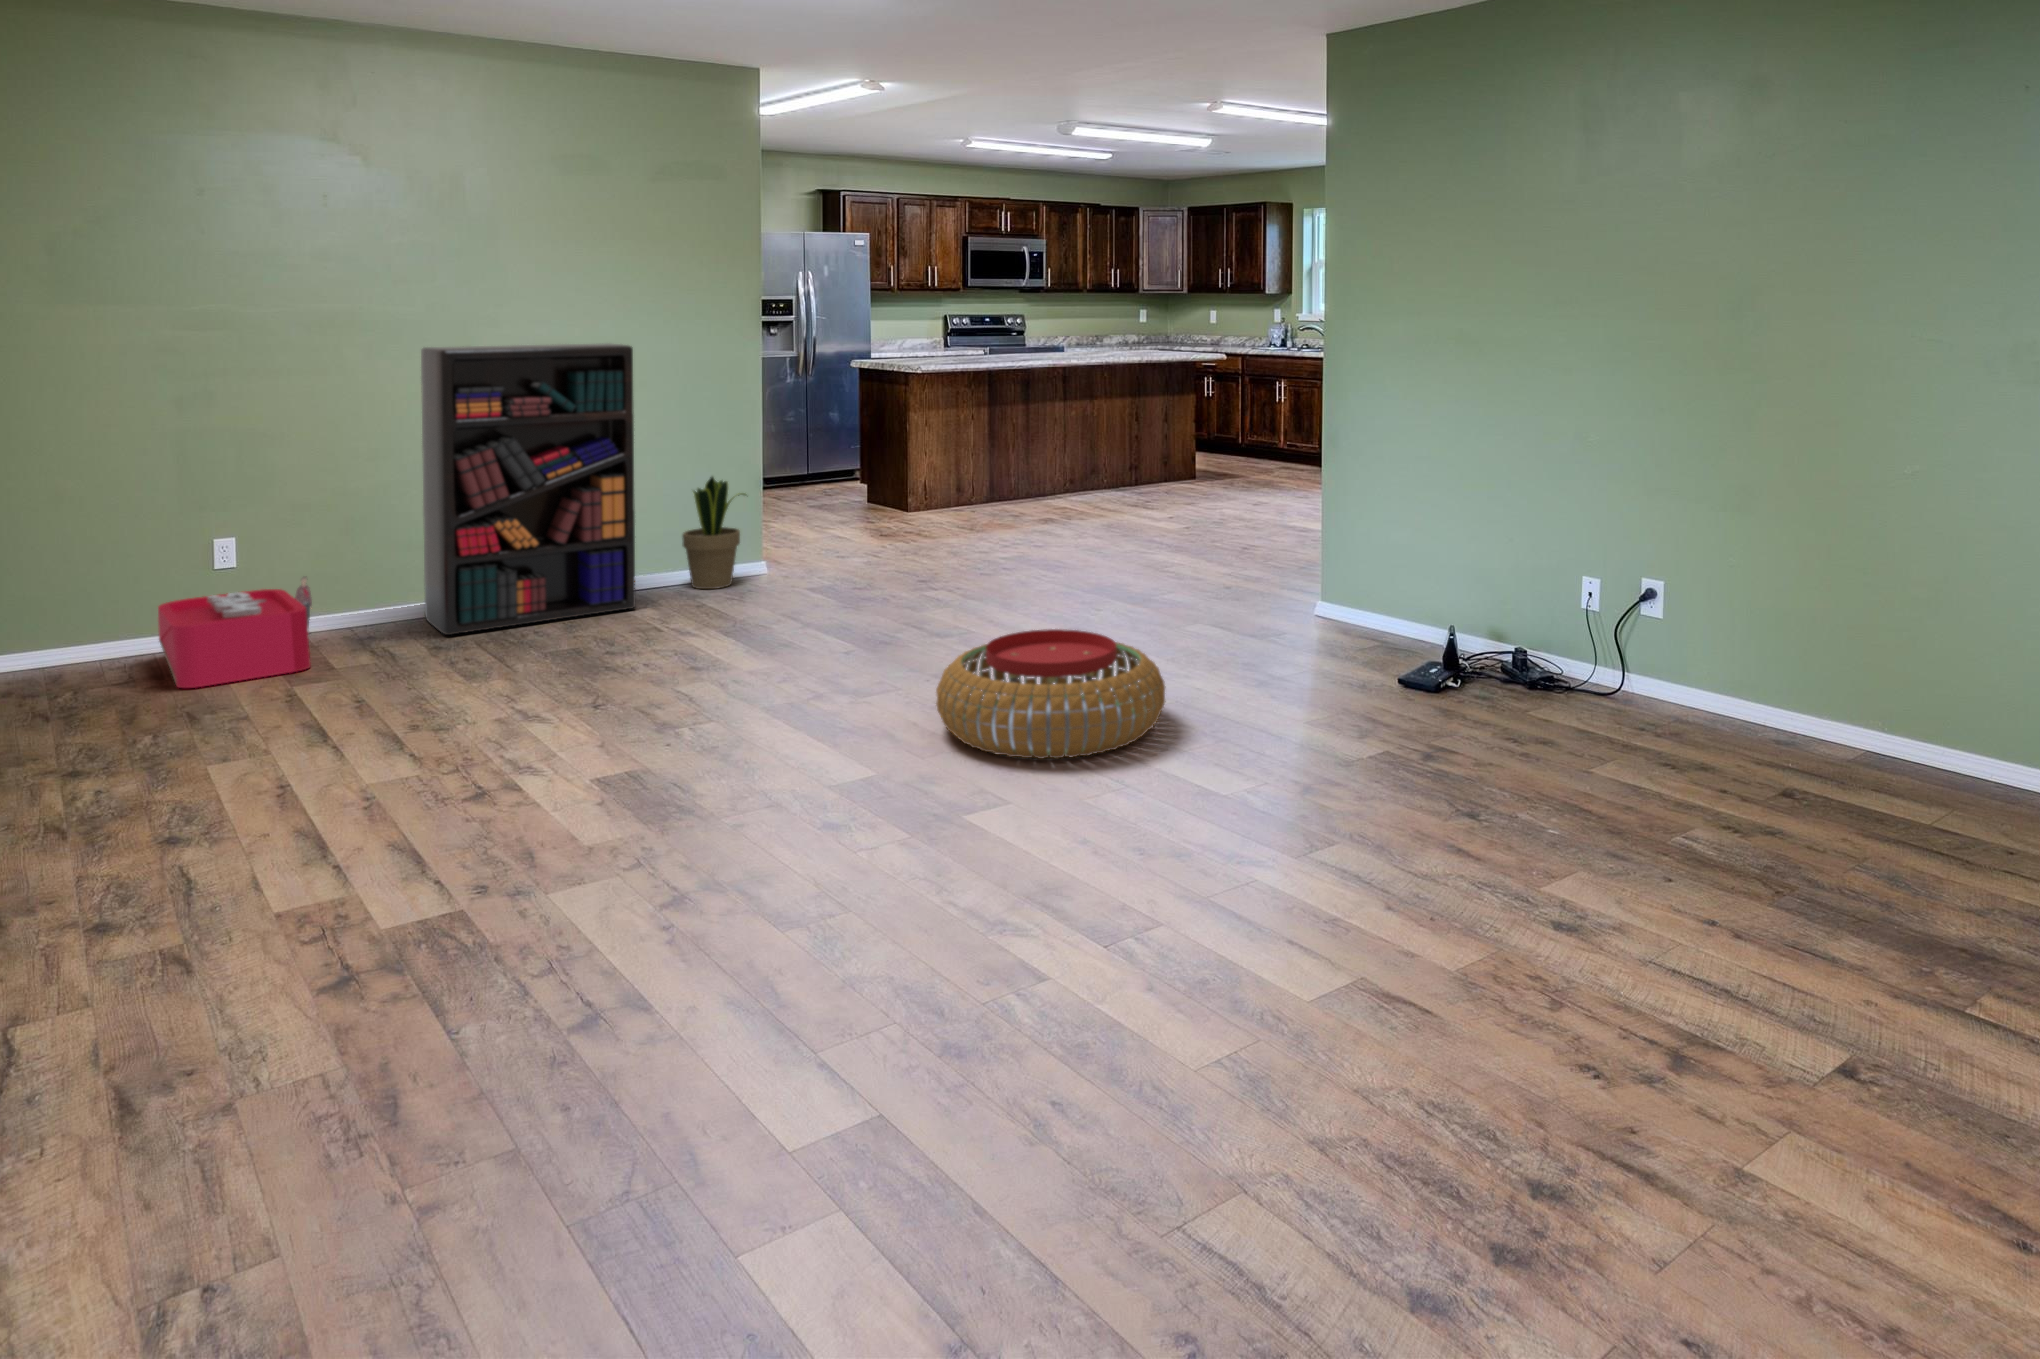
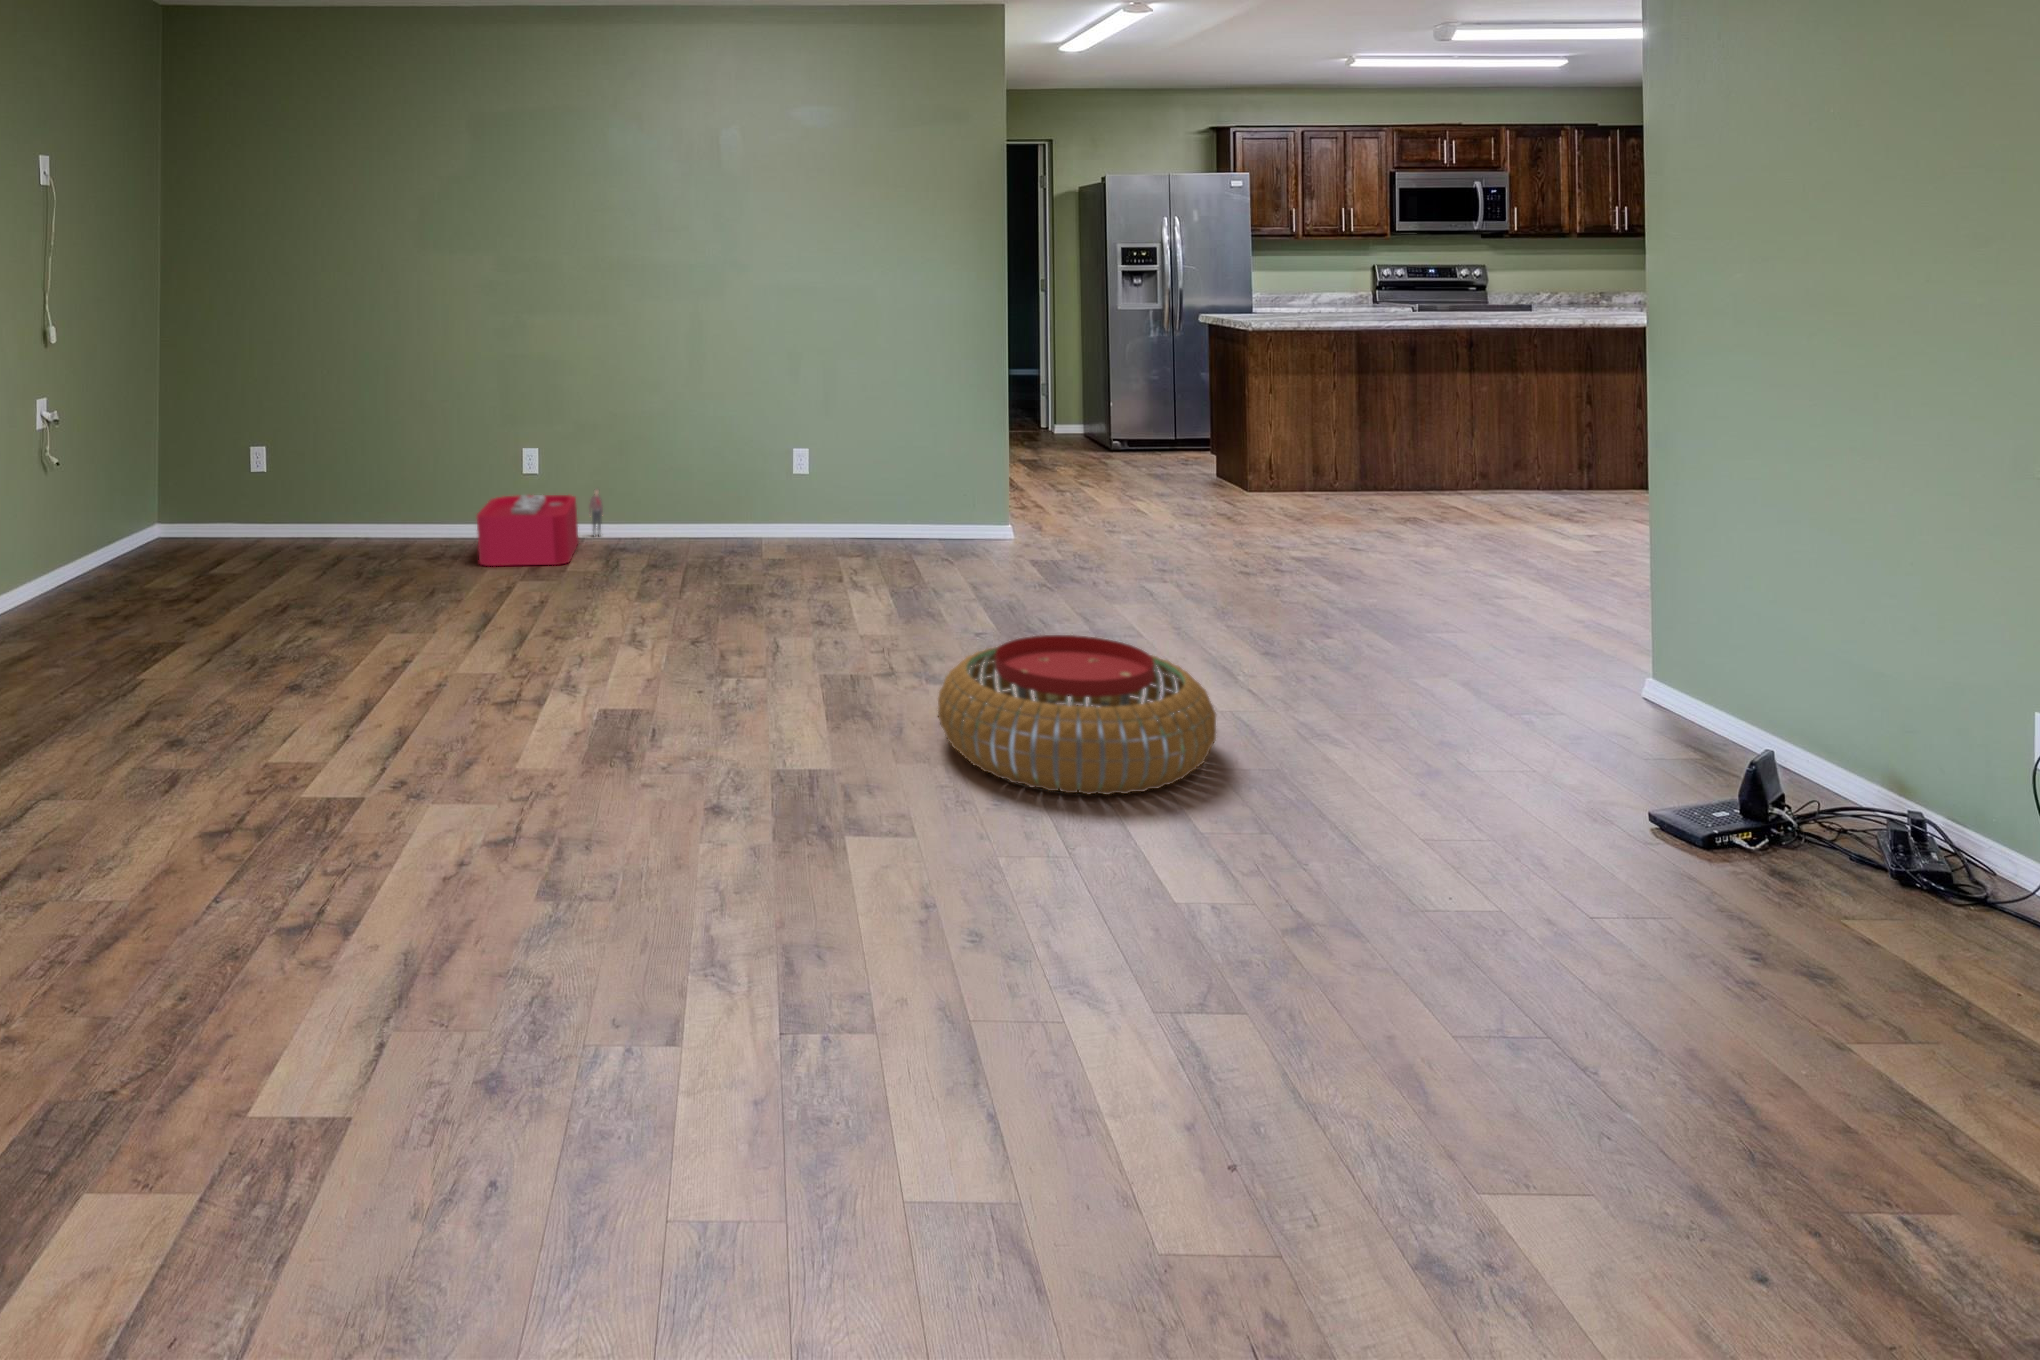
bookshelf: present [421,343,635,635] -> none [676,296,847,552]
potted plant: present [682,477,746,589] -> none [911,430,974,543]

